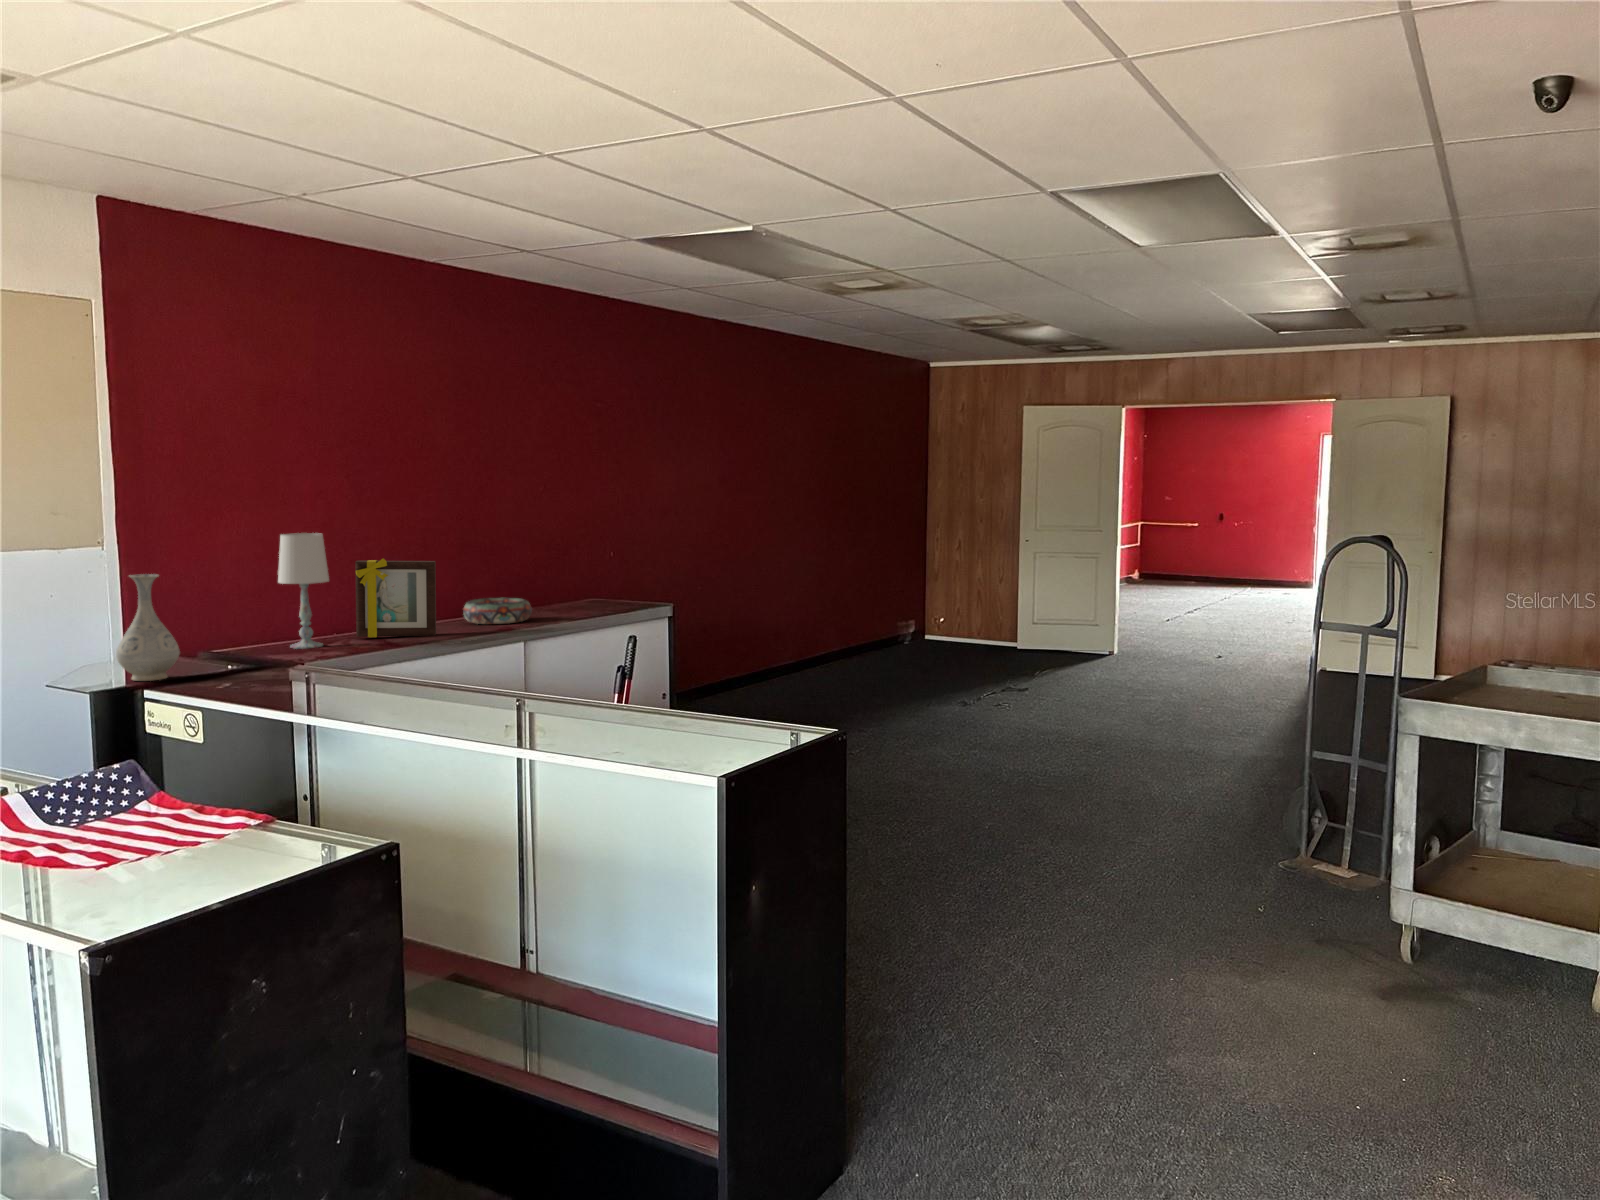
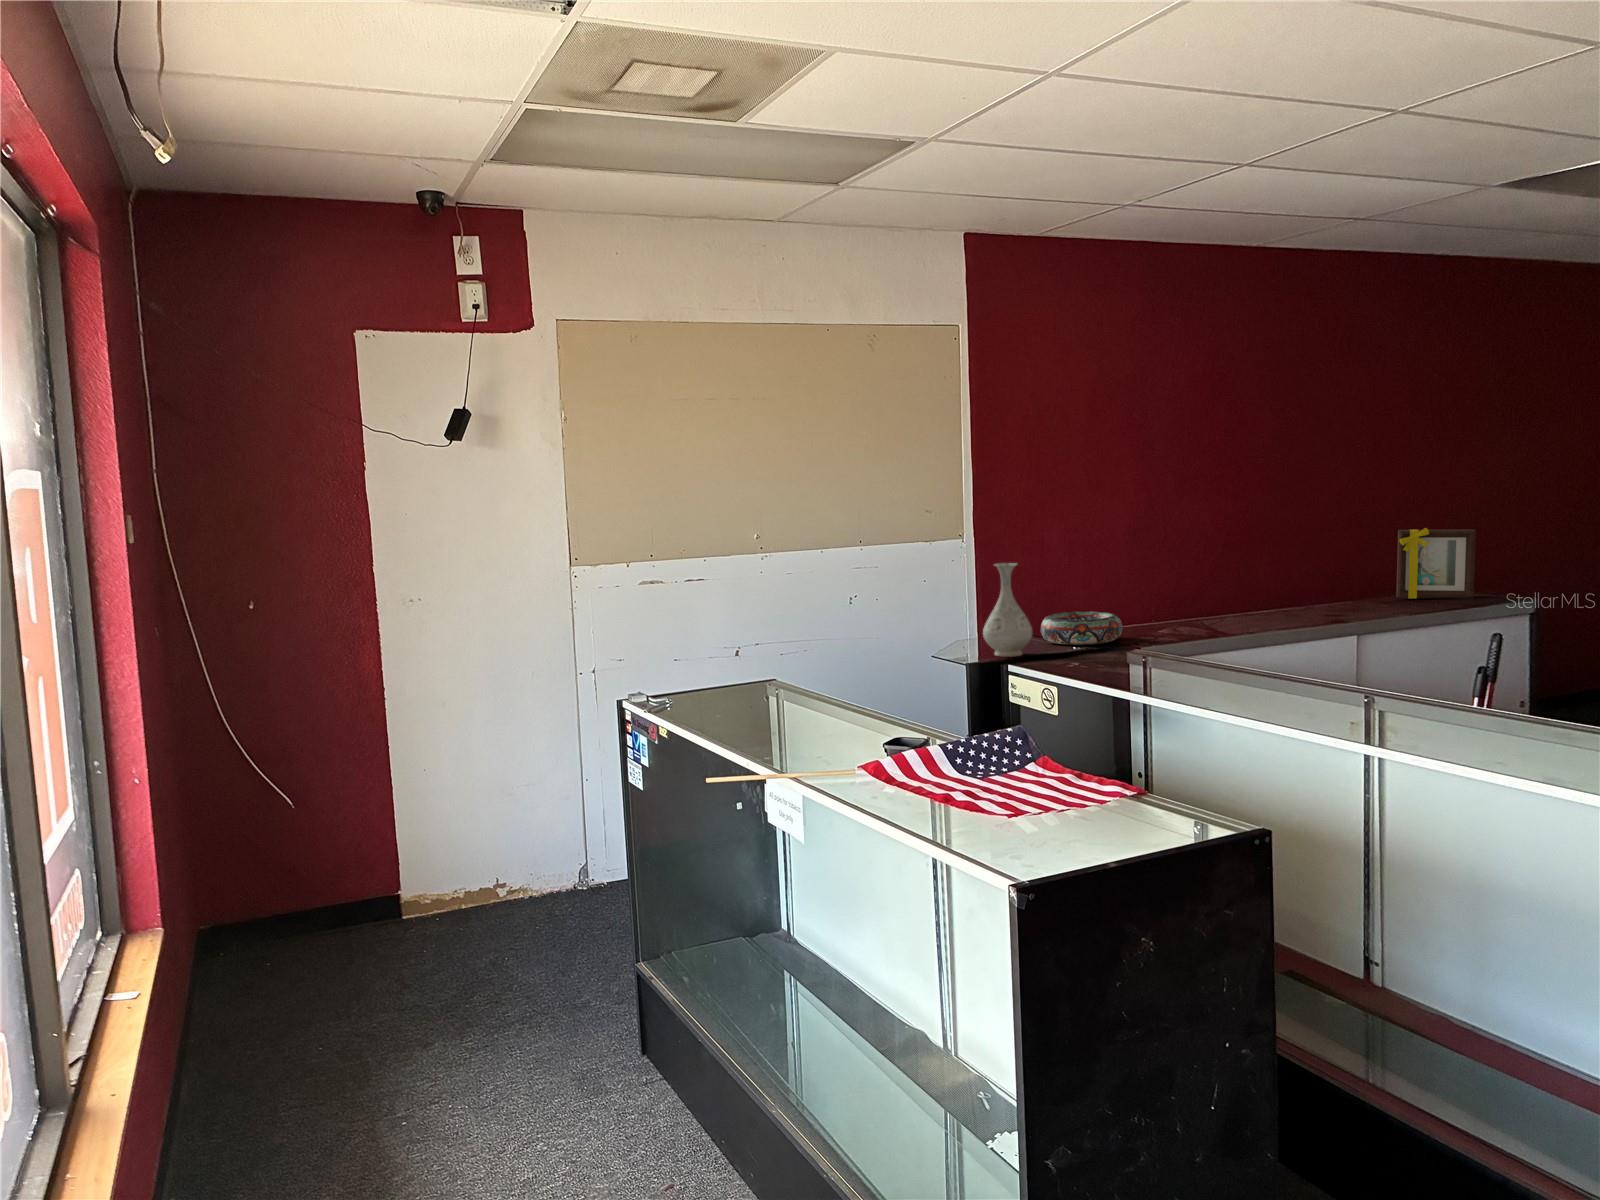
table lamp: present [278,533,329,649] -> none [1109,522,1156,632]
picture frame: present [355,558,436,638] -> present [1396,528,1476,599]
decorative bowl: present [463,598,532,625] -> present [1041,612,1122,645]

